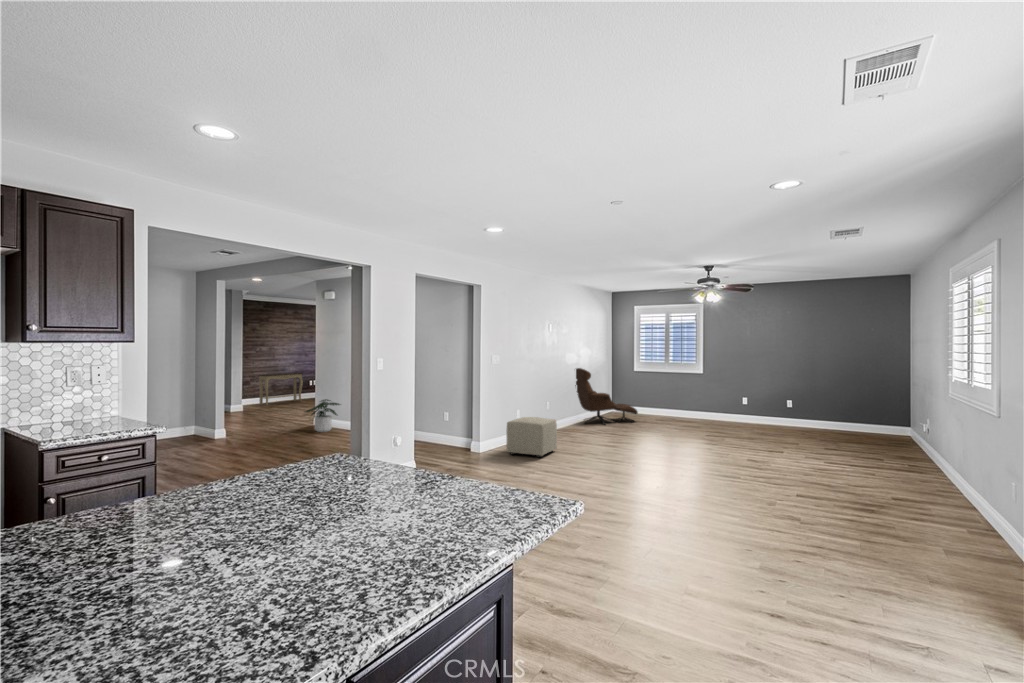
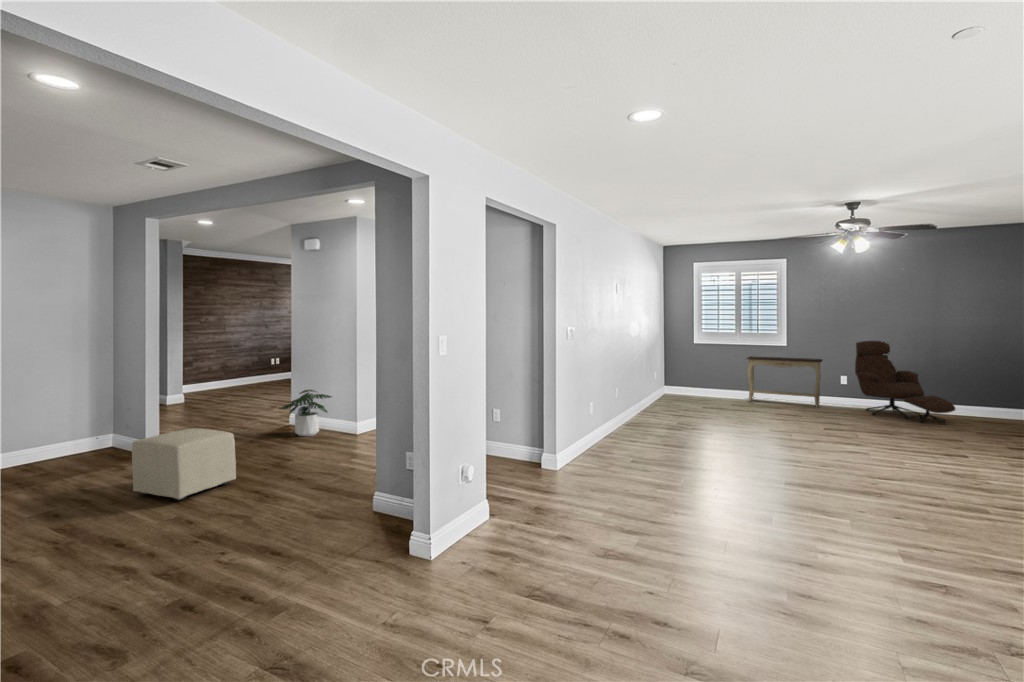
lounge chair: present [575,368,638,425] -> present [855,341,955,424]
console table: present [259,373,303,405] -> present [747,356,823,408]
ottoman: present [506,417,557,457] -> present [132,429,236,501]

